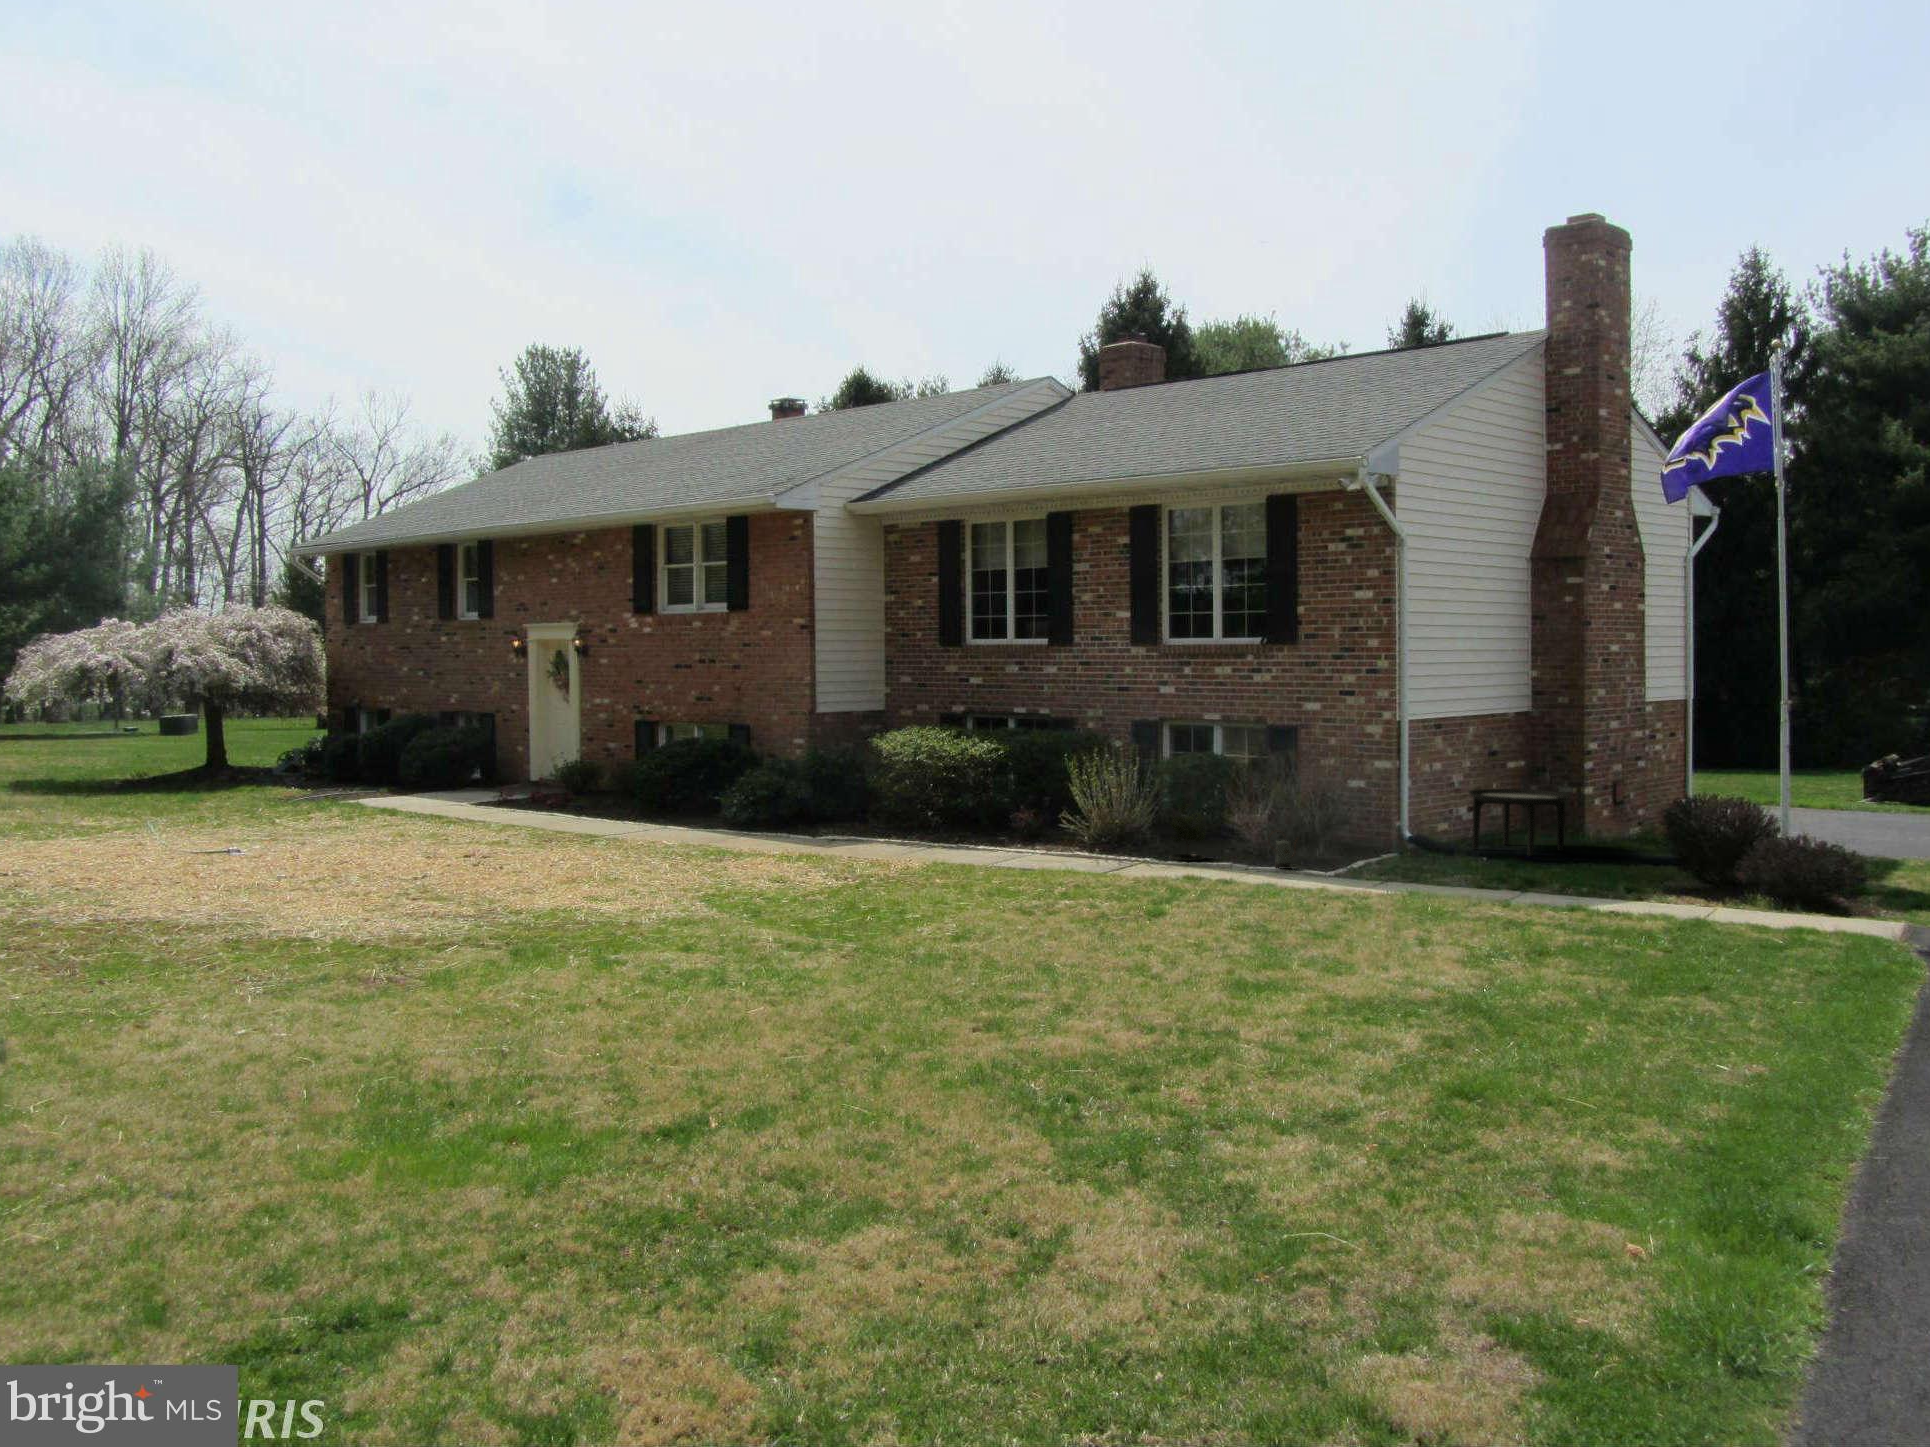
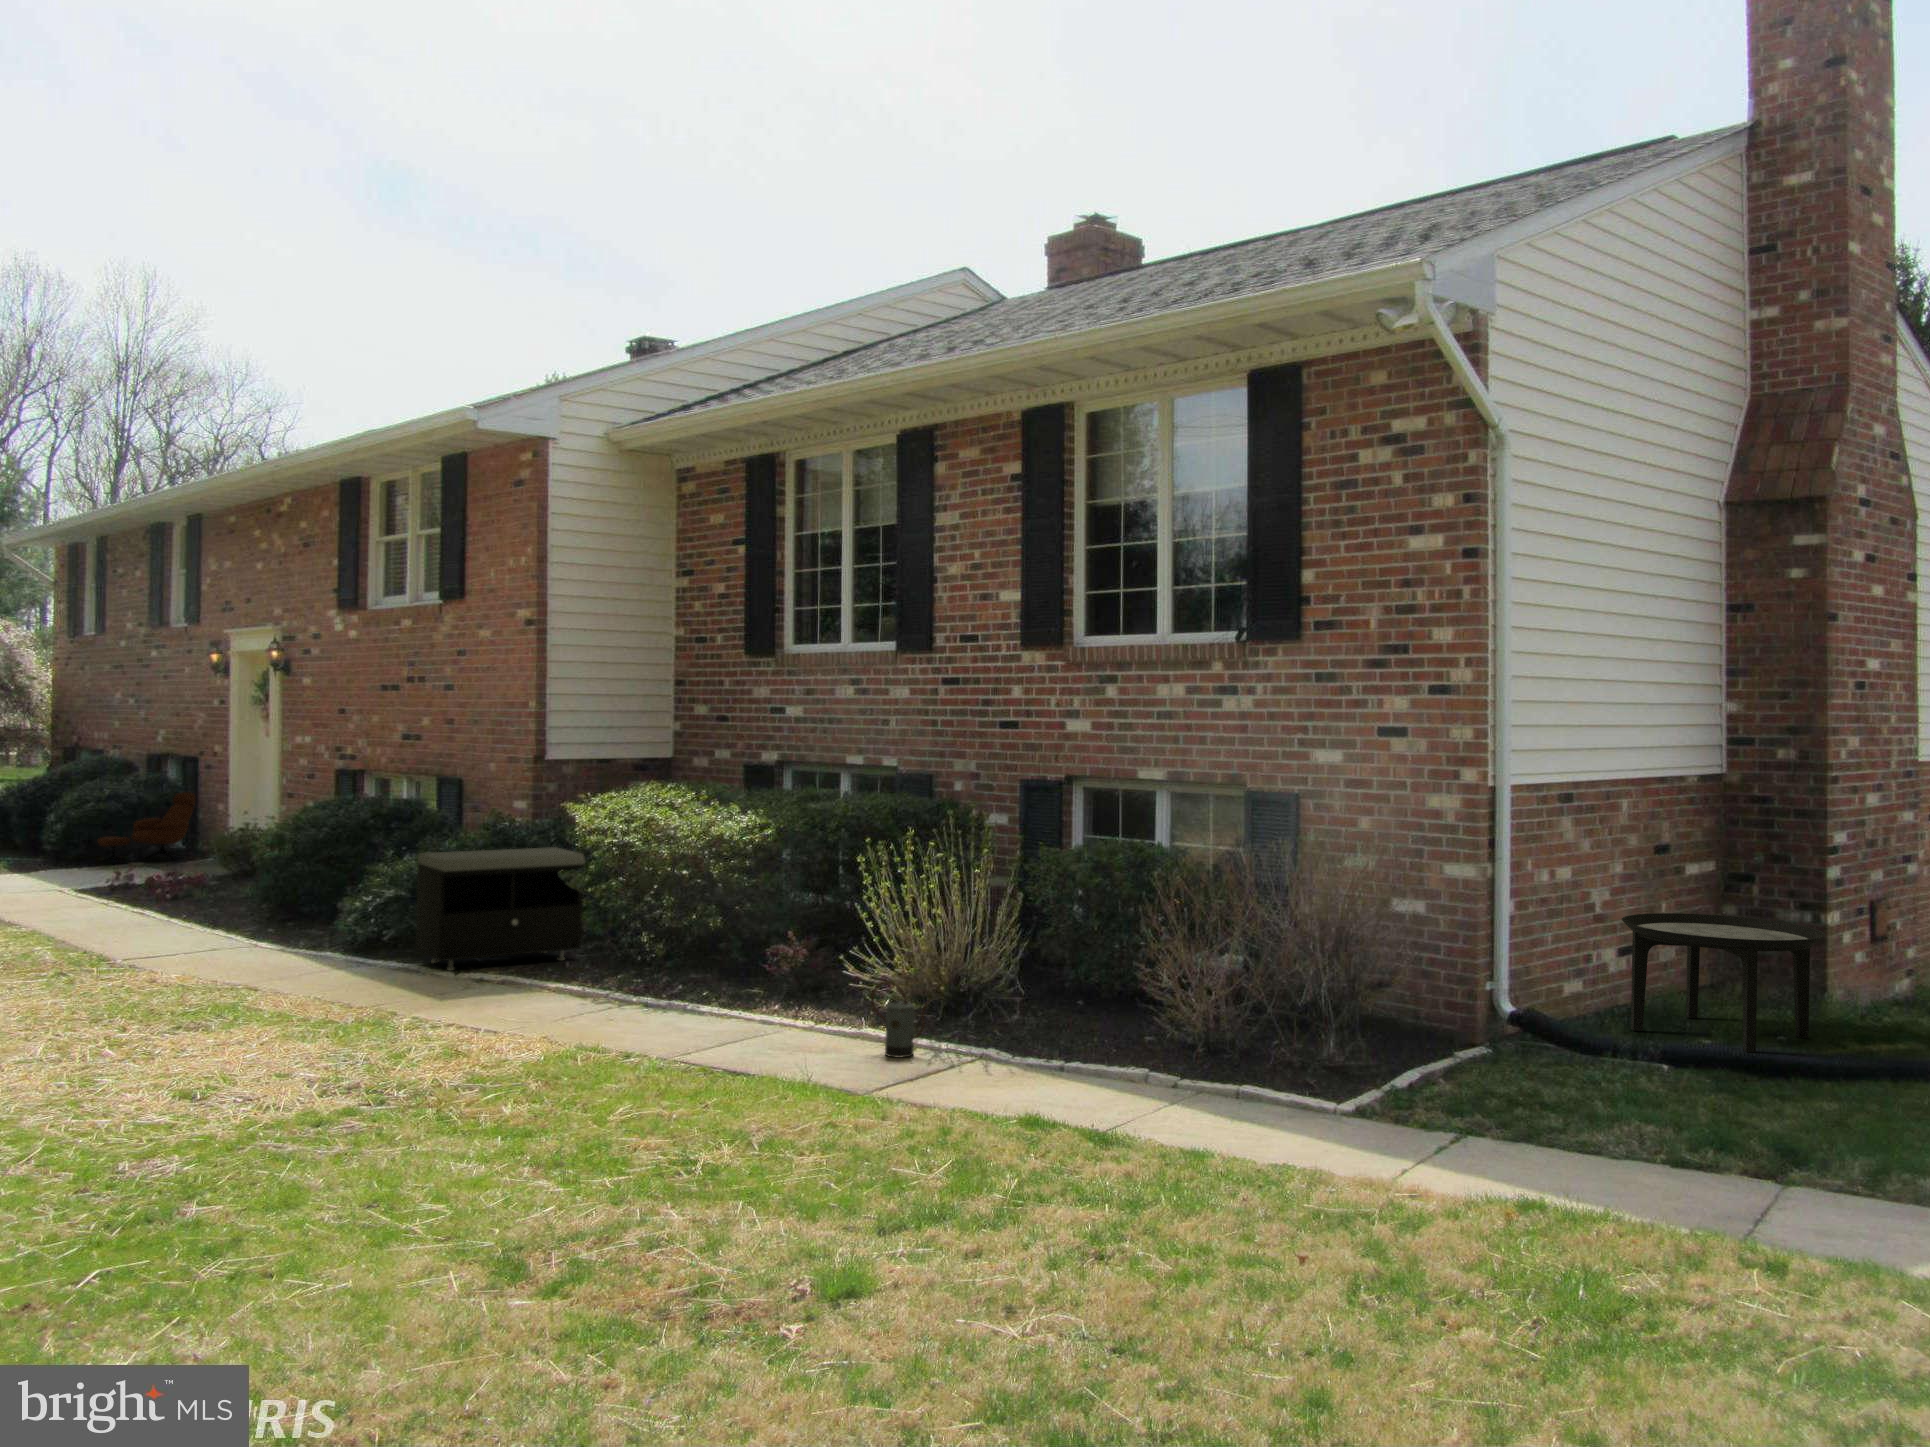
lounge chair: none [446,738,503,788] -> present [98,792,195,863]
storage bench: none [778,765,874,835] -> present [416,847,585,970]
potted tree: present [1170,801,1204,860] -> none [1037,927,1113,1056]
watering can: present [1275,840,1295,869] -> present [871,981,930,1058]

